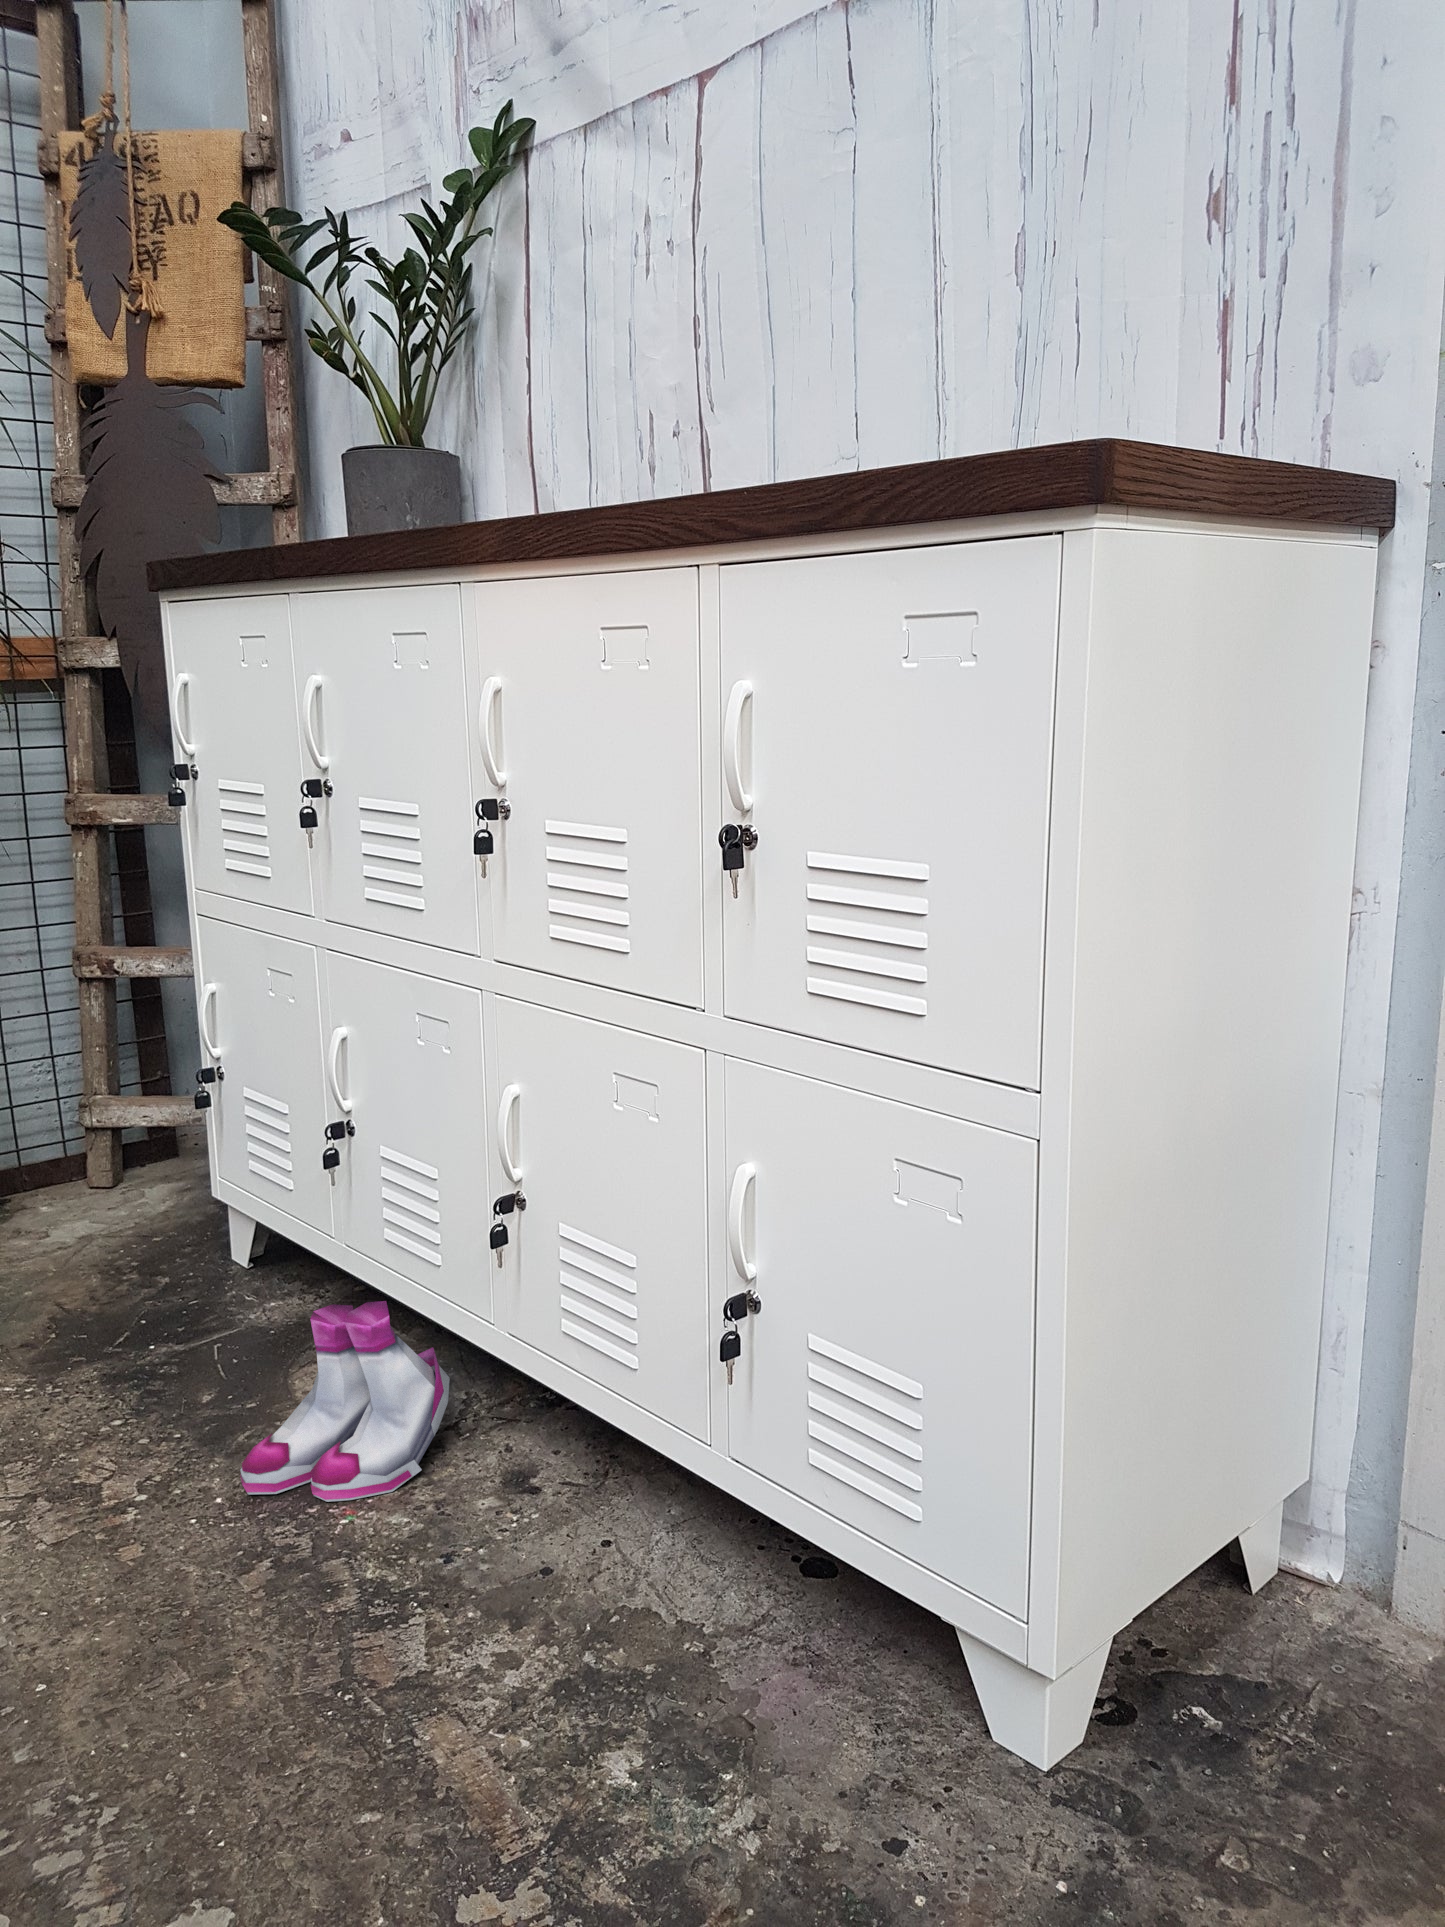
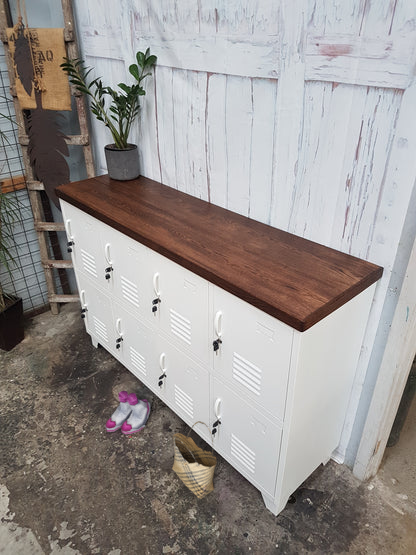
woven basket: none [531,1305,741,1703] -> present [172,421,217,499]

